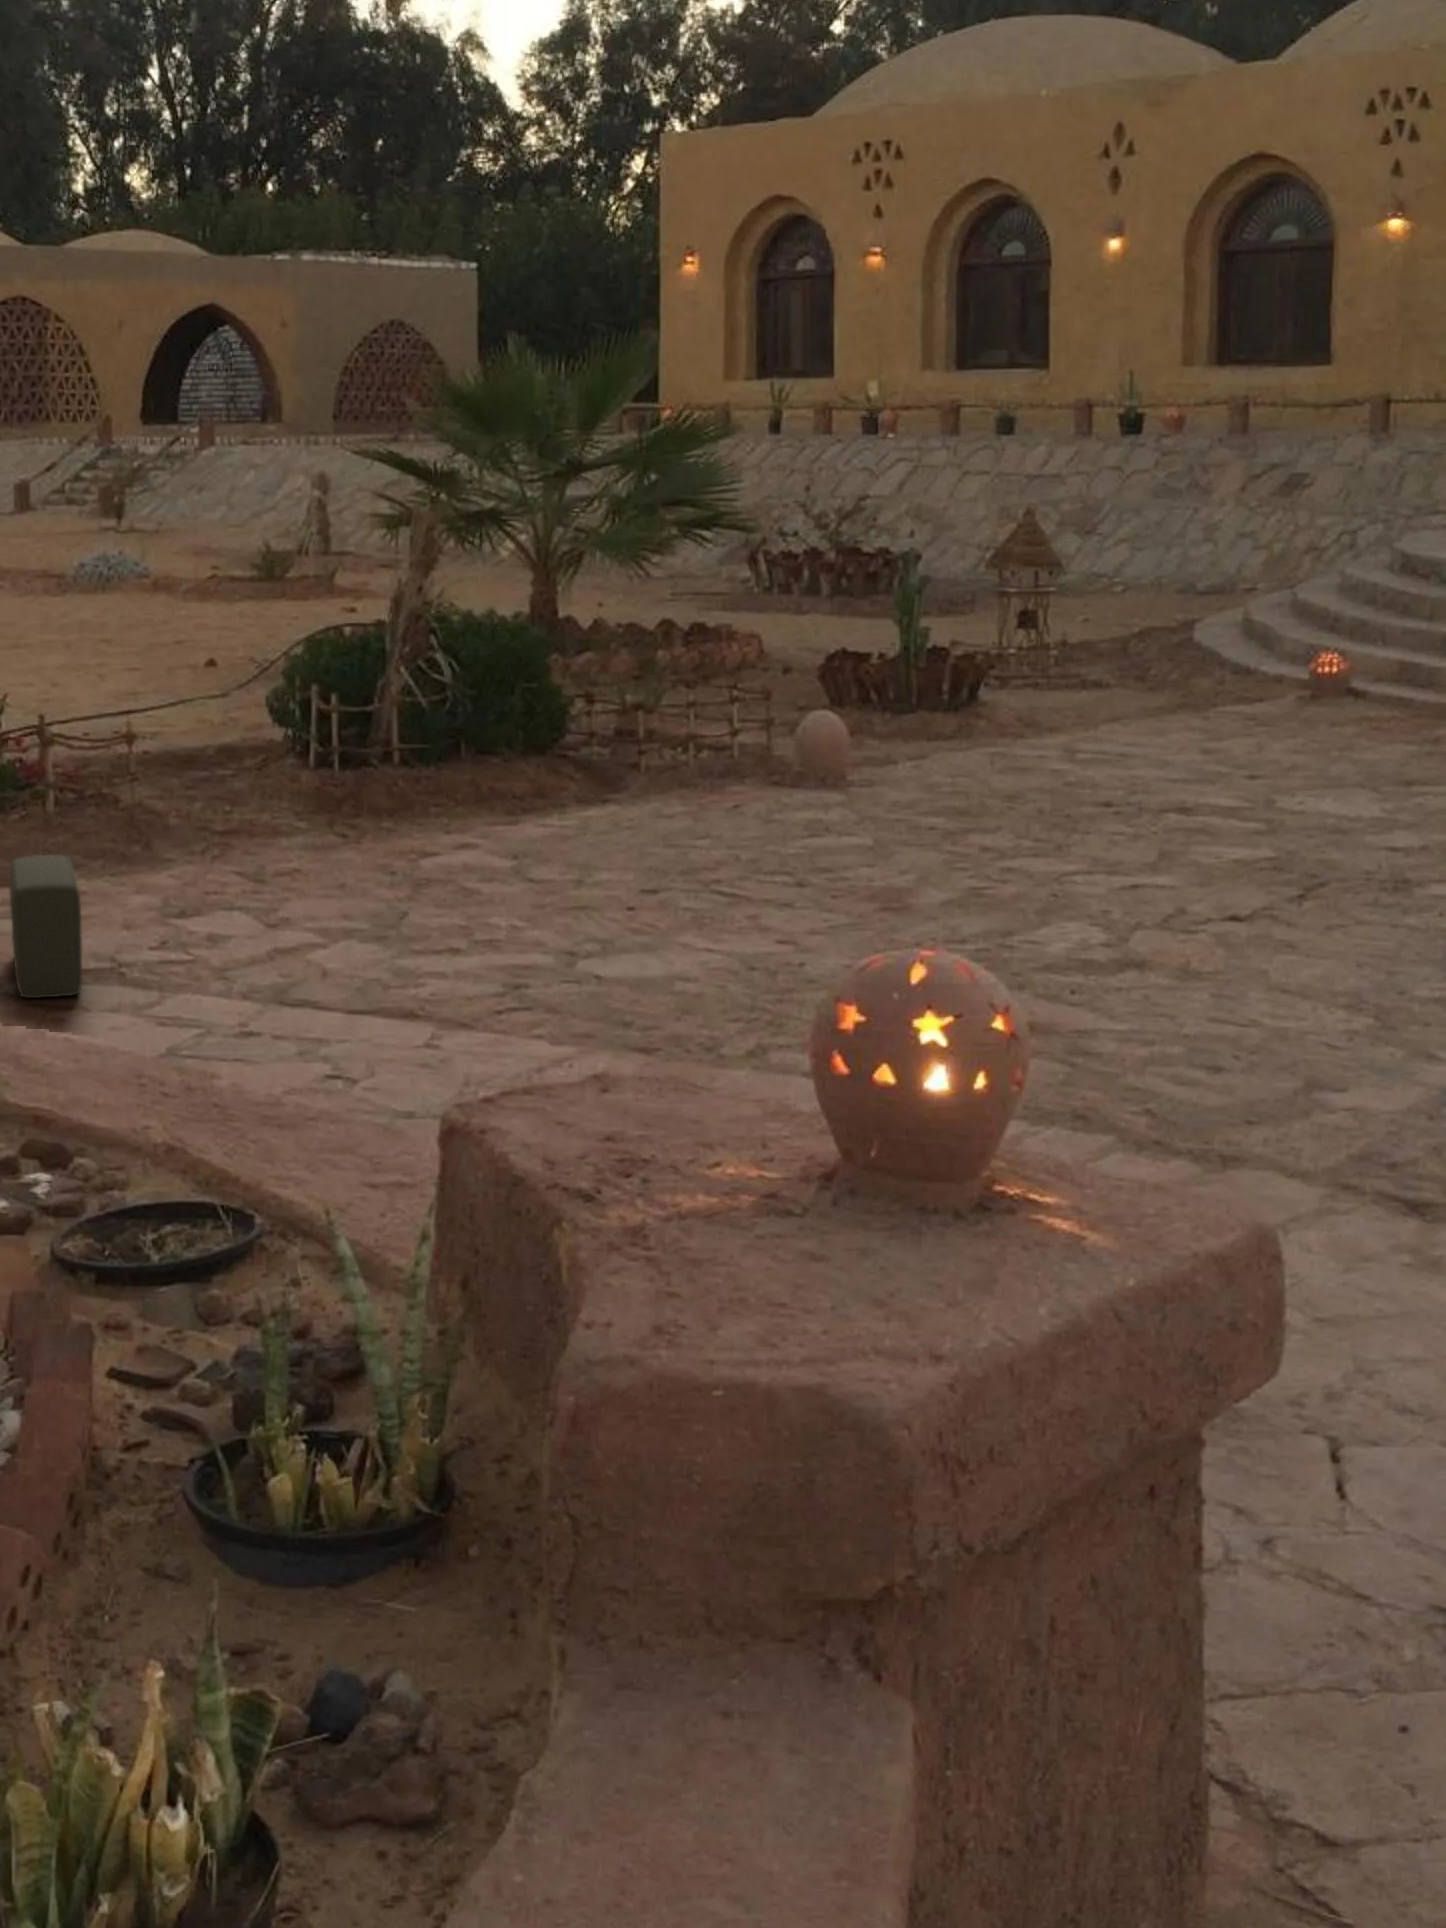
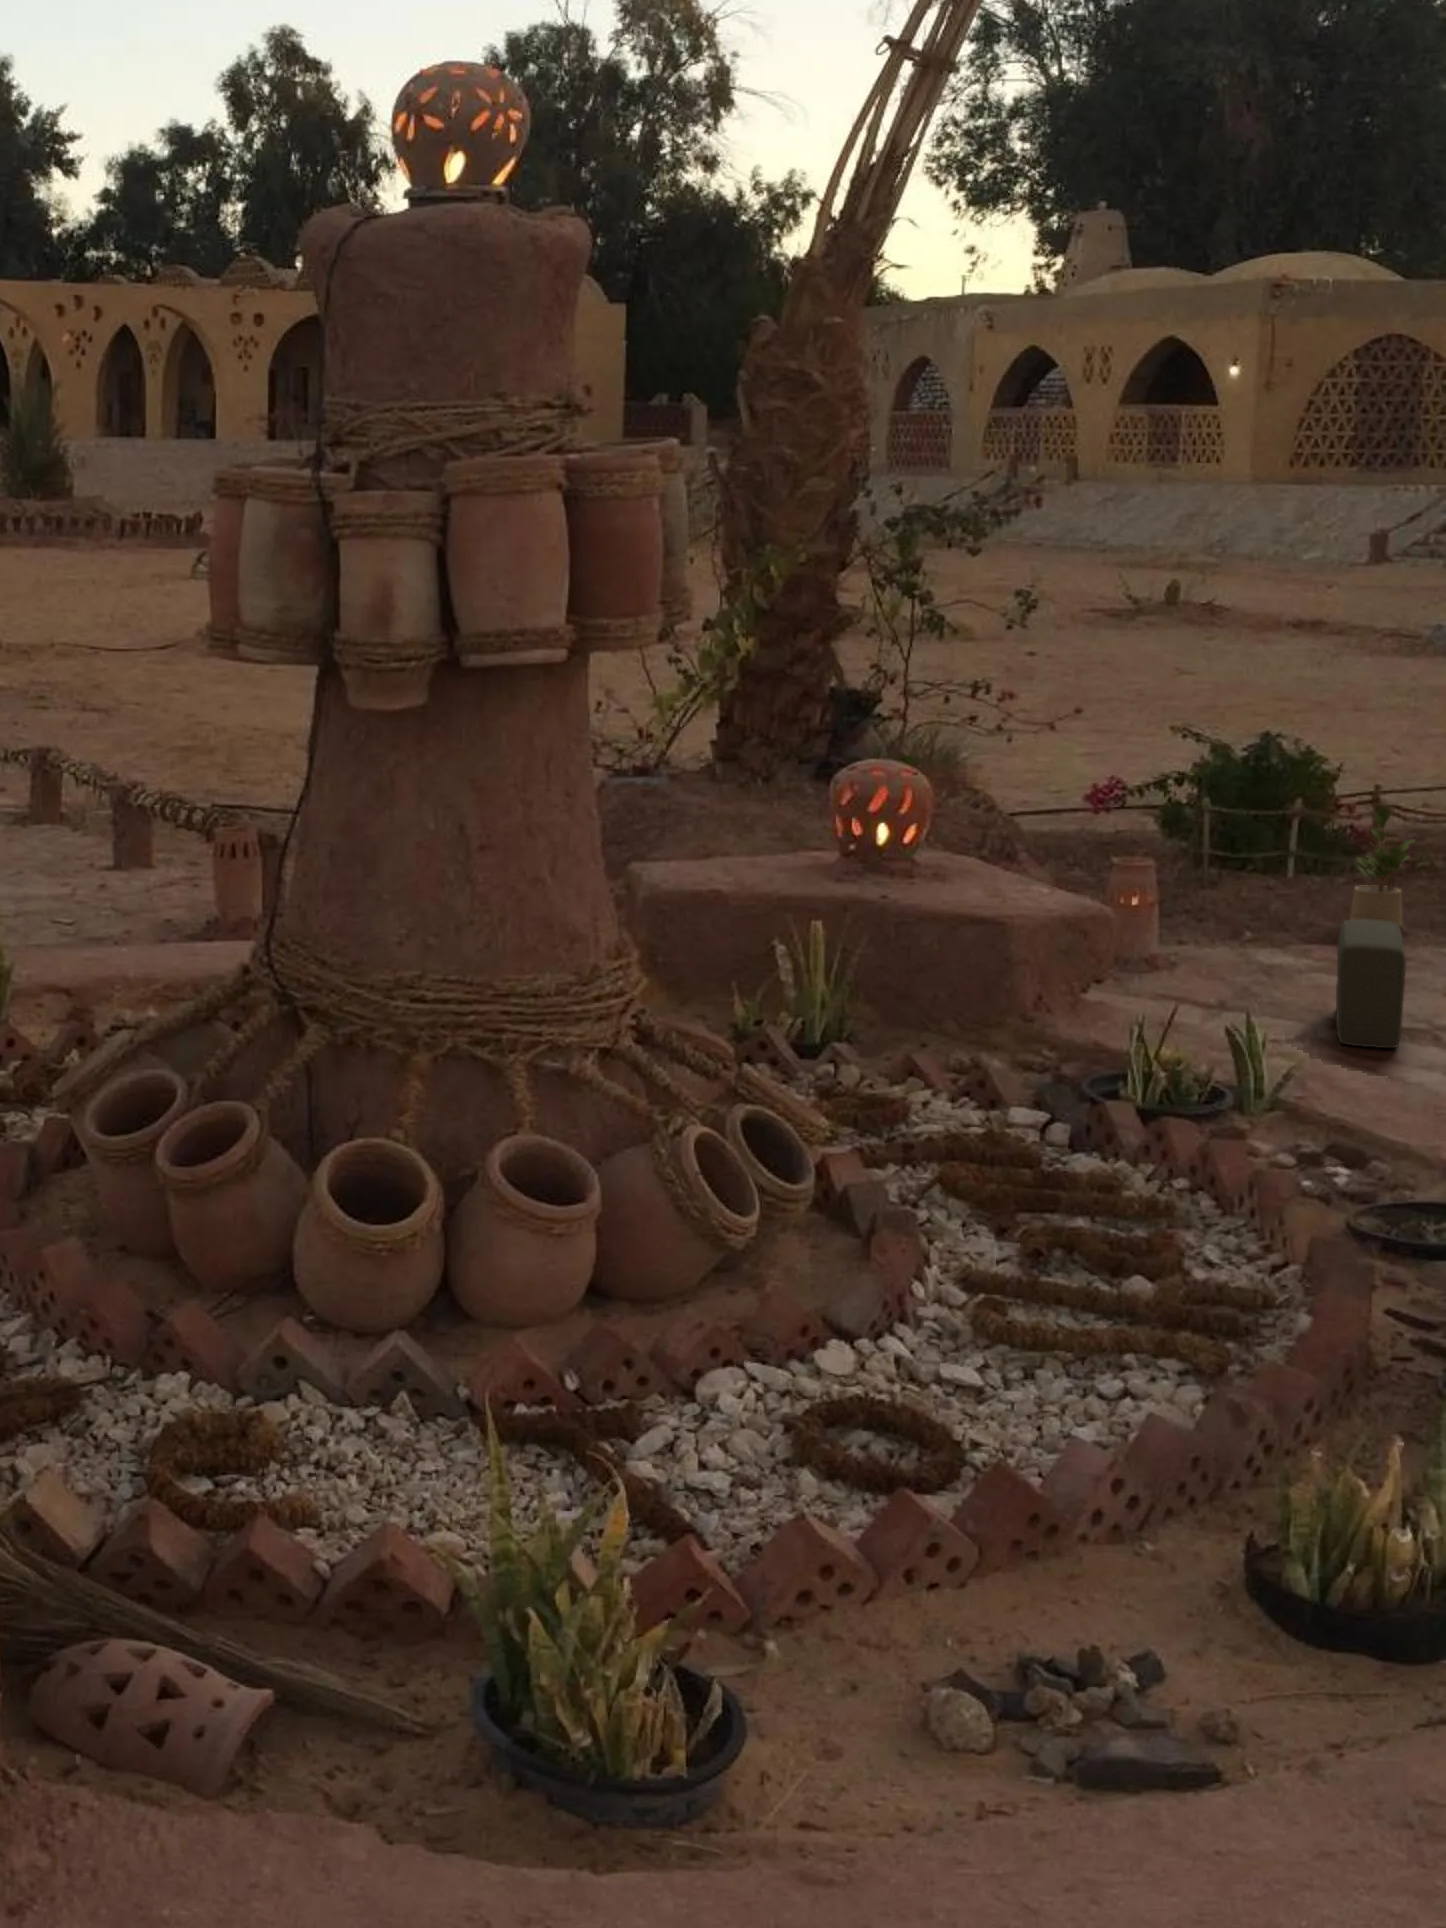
potted plant: none [20,729,77,859] -> present [1350,805,1414,926]

